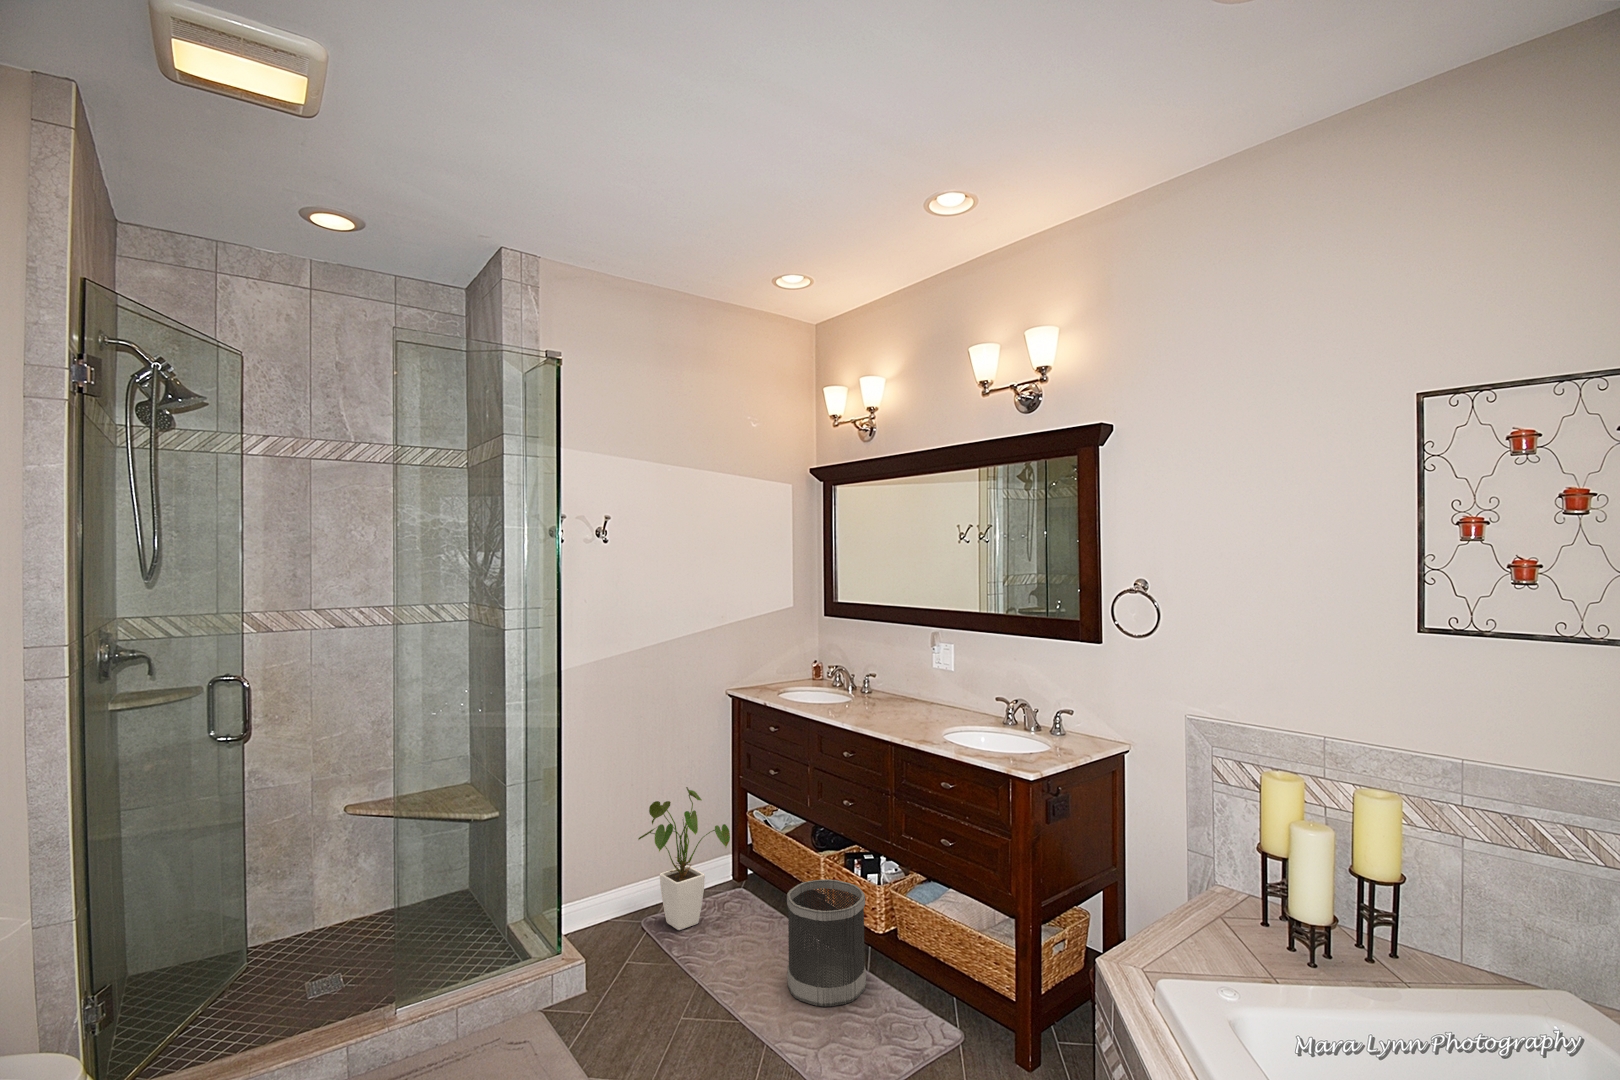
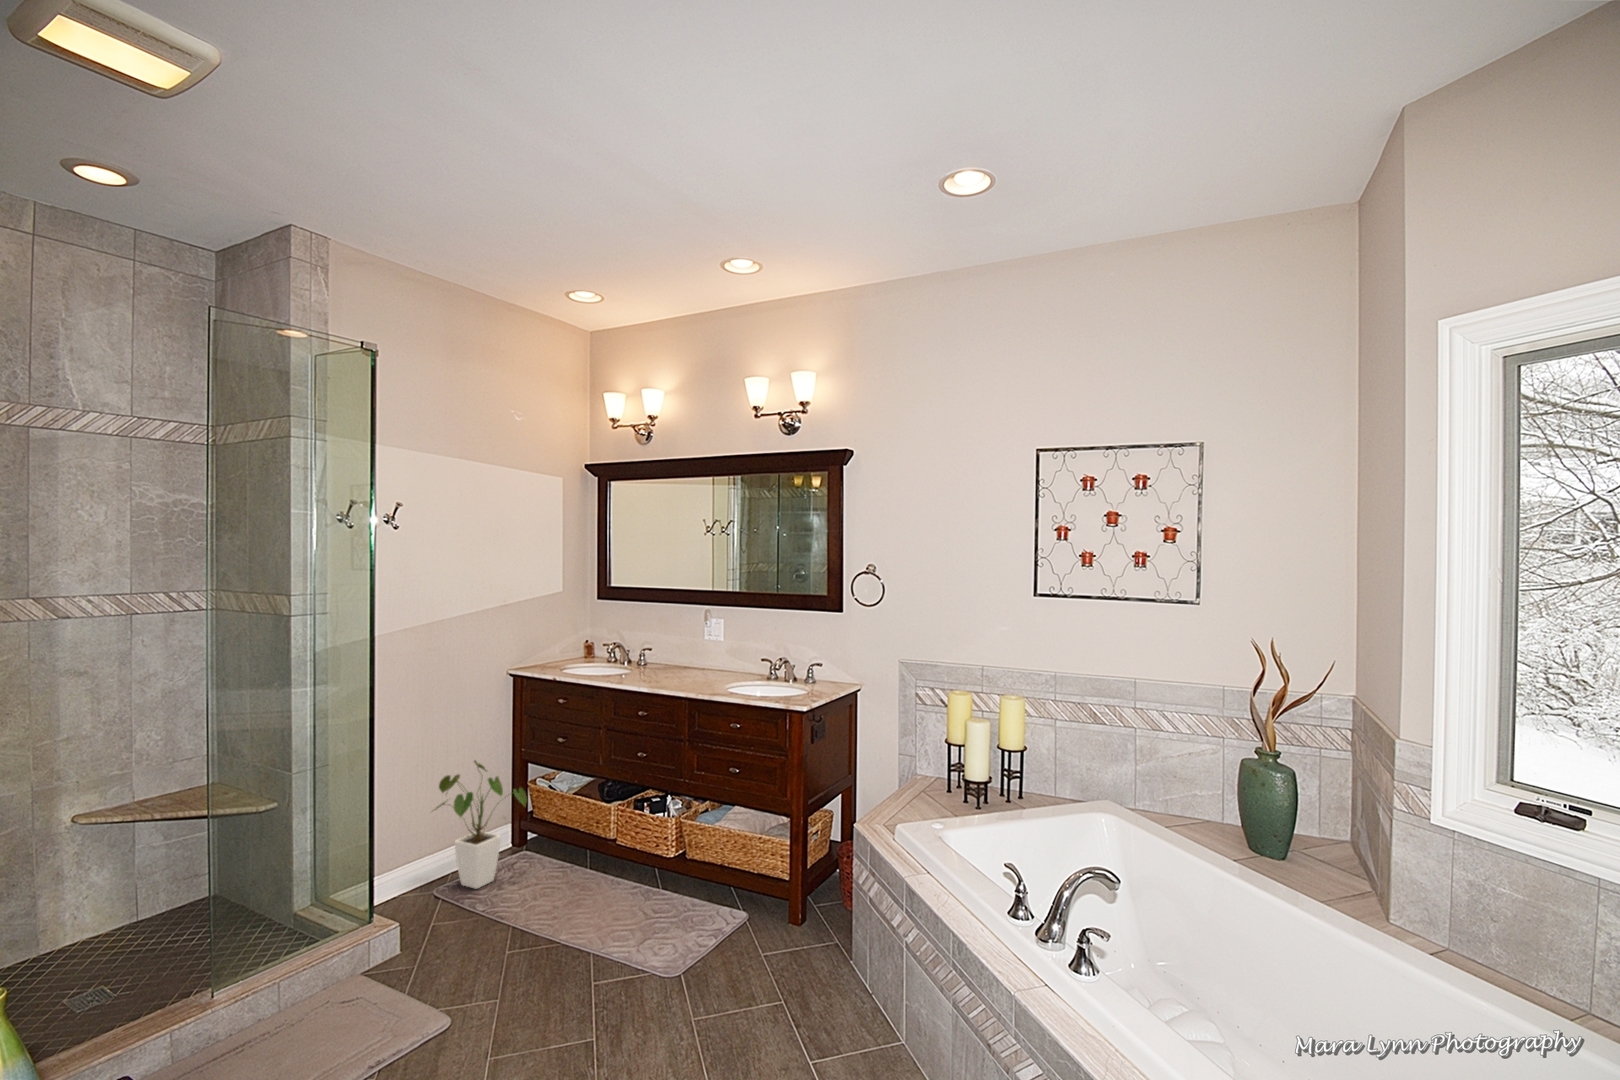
wastebasket: present [787,879,866,1007] -> none [596,818,664,919]

